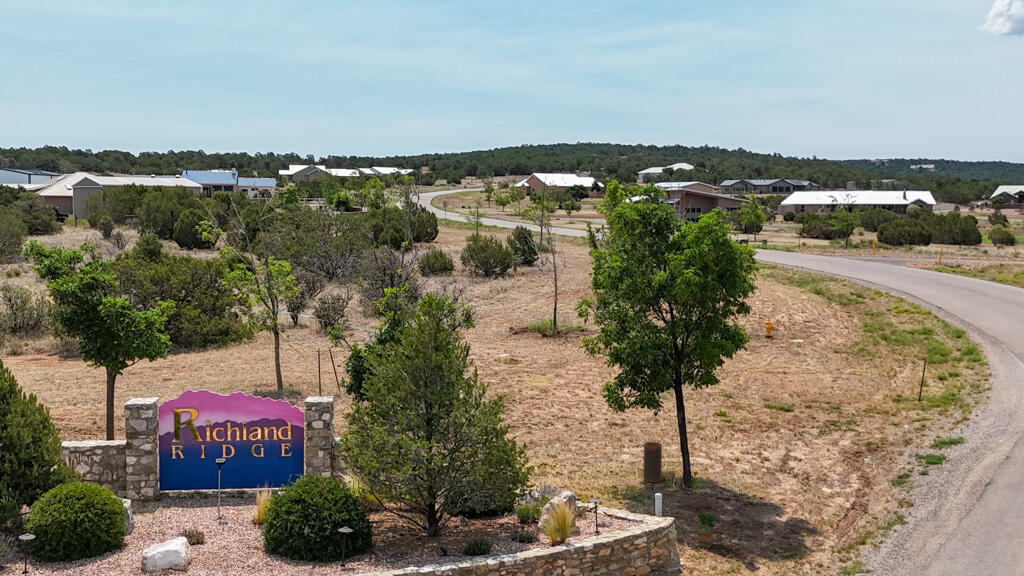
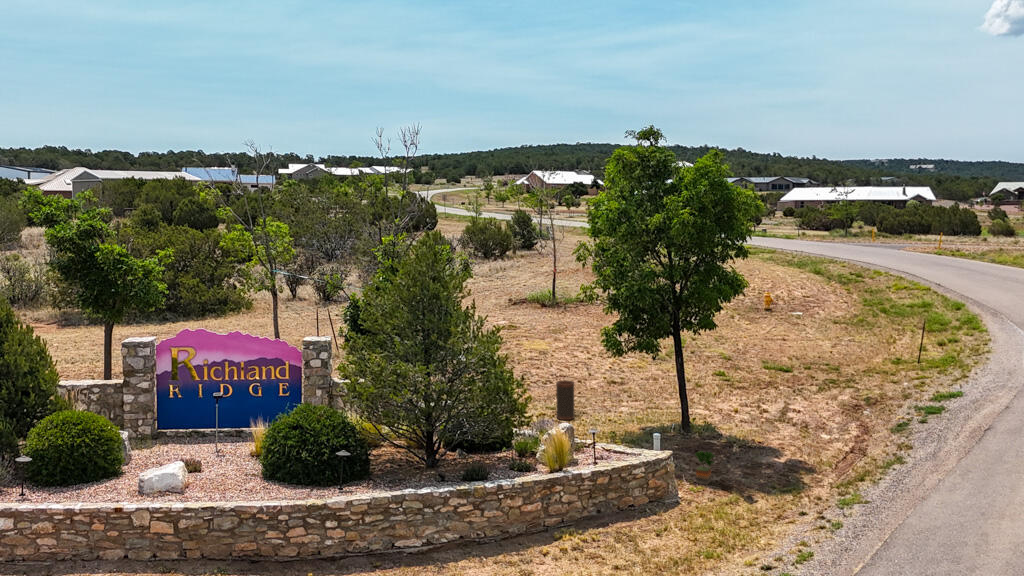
trash can: present [643,442,662,483] -> present [556,380,575,420]

